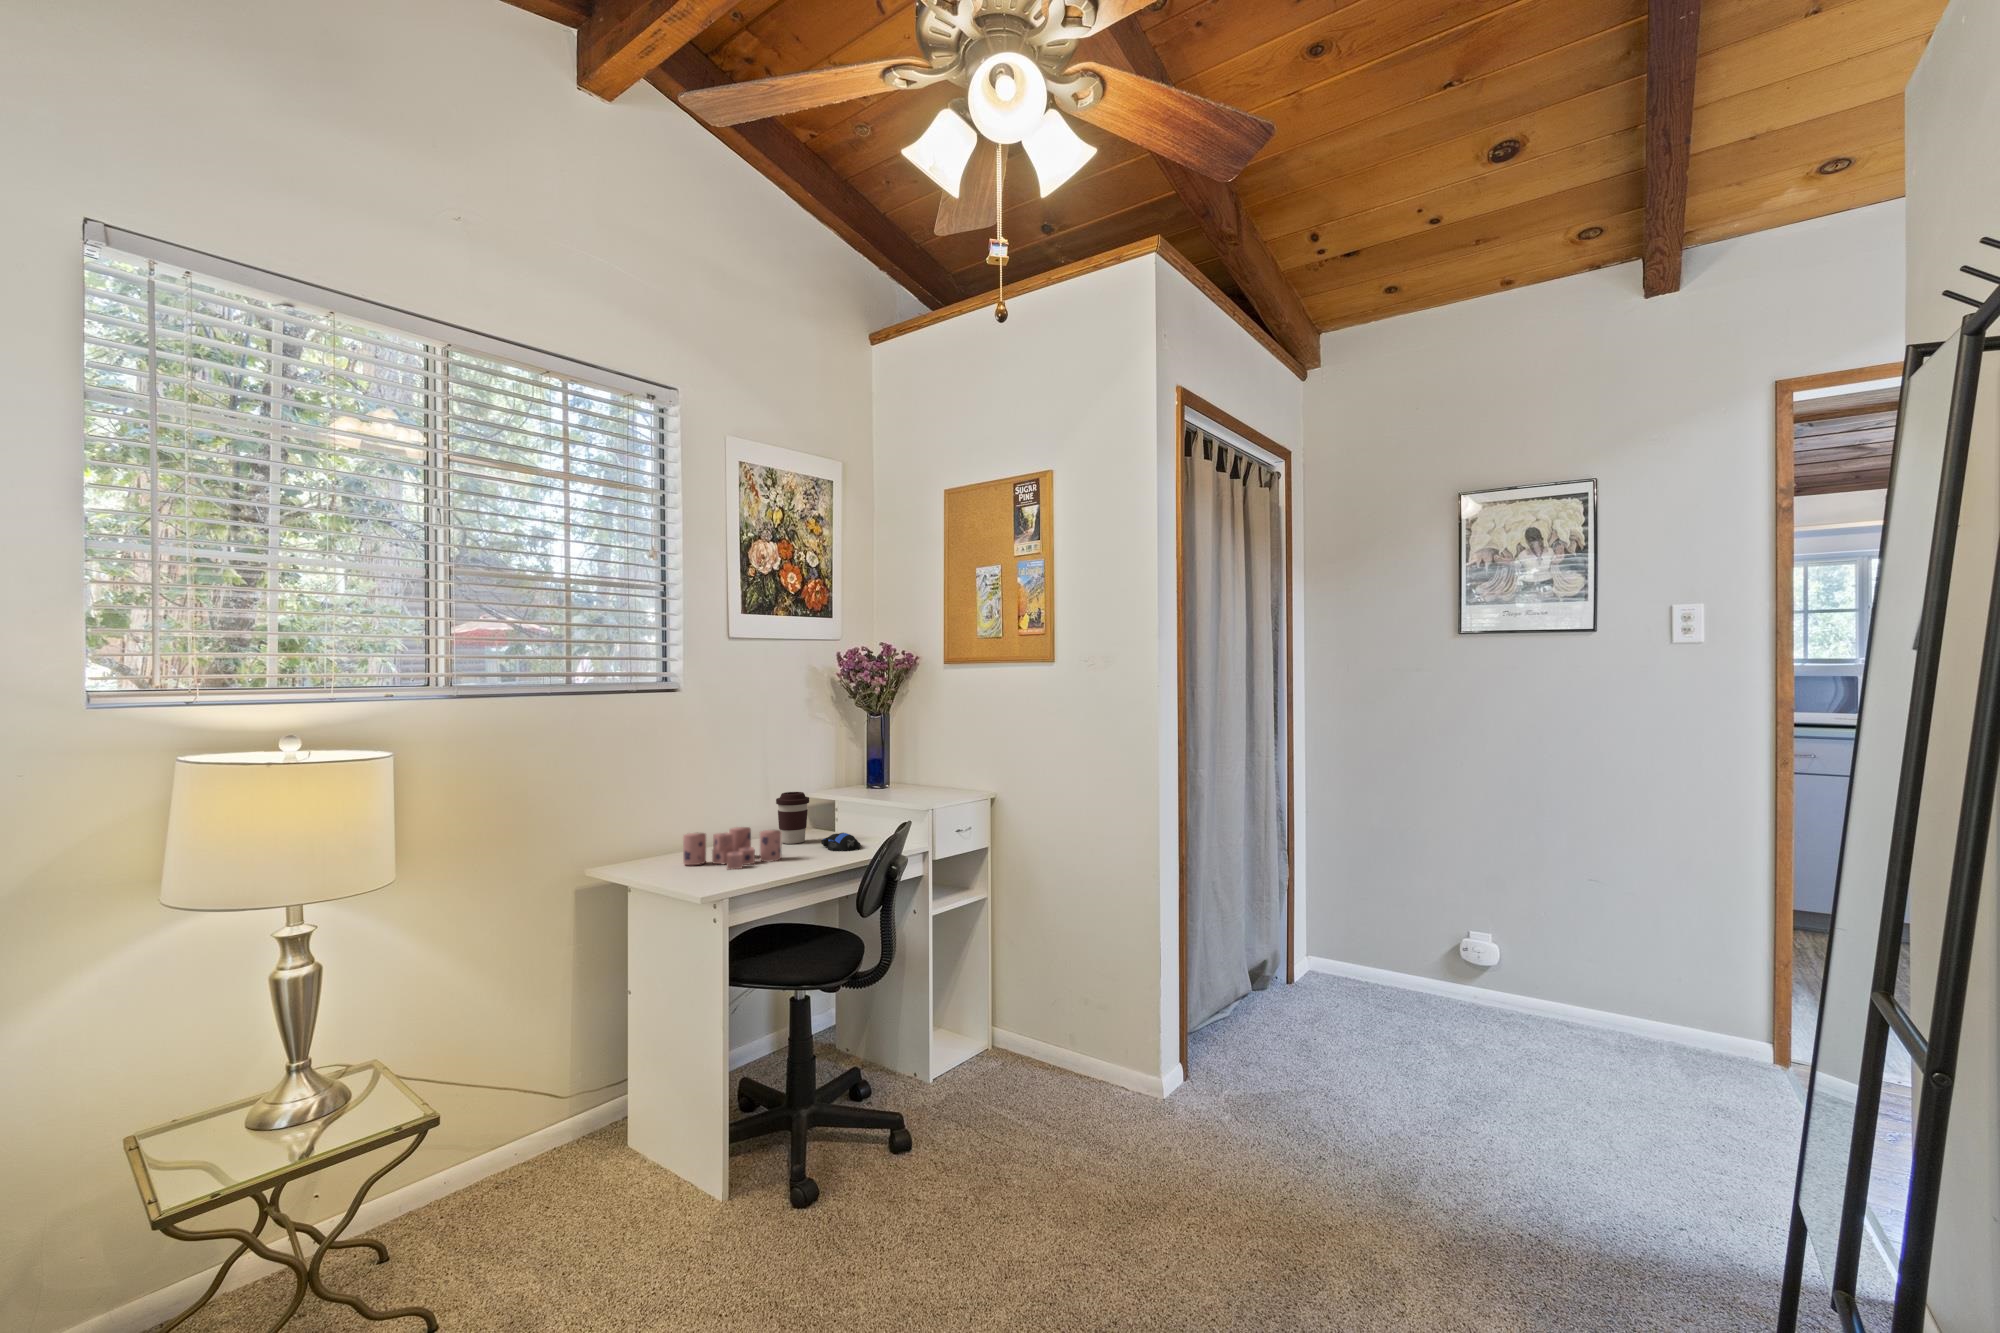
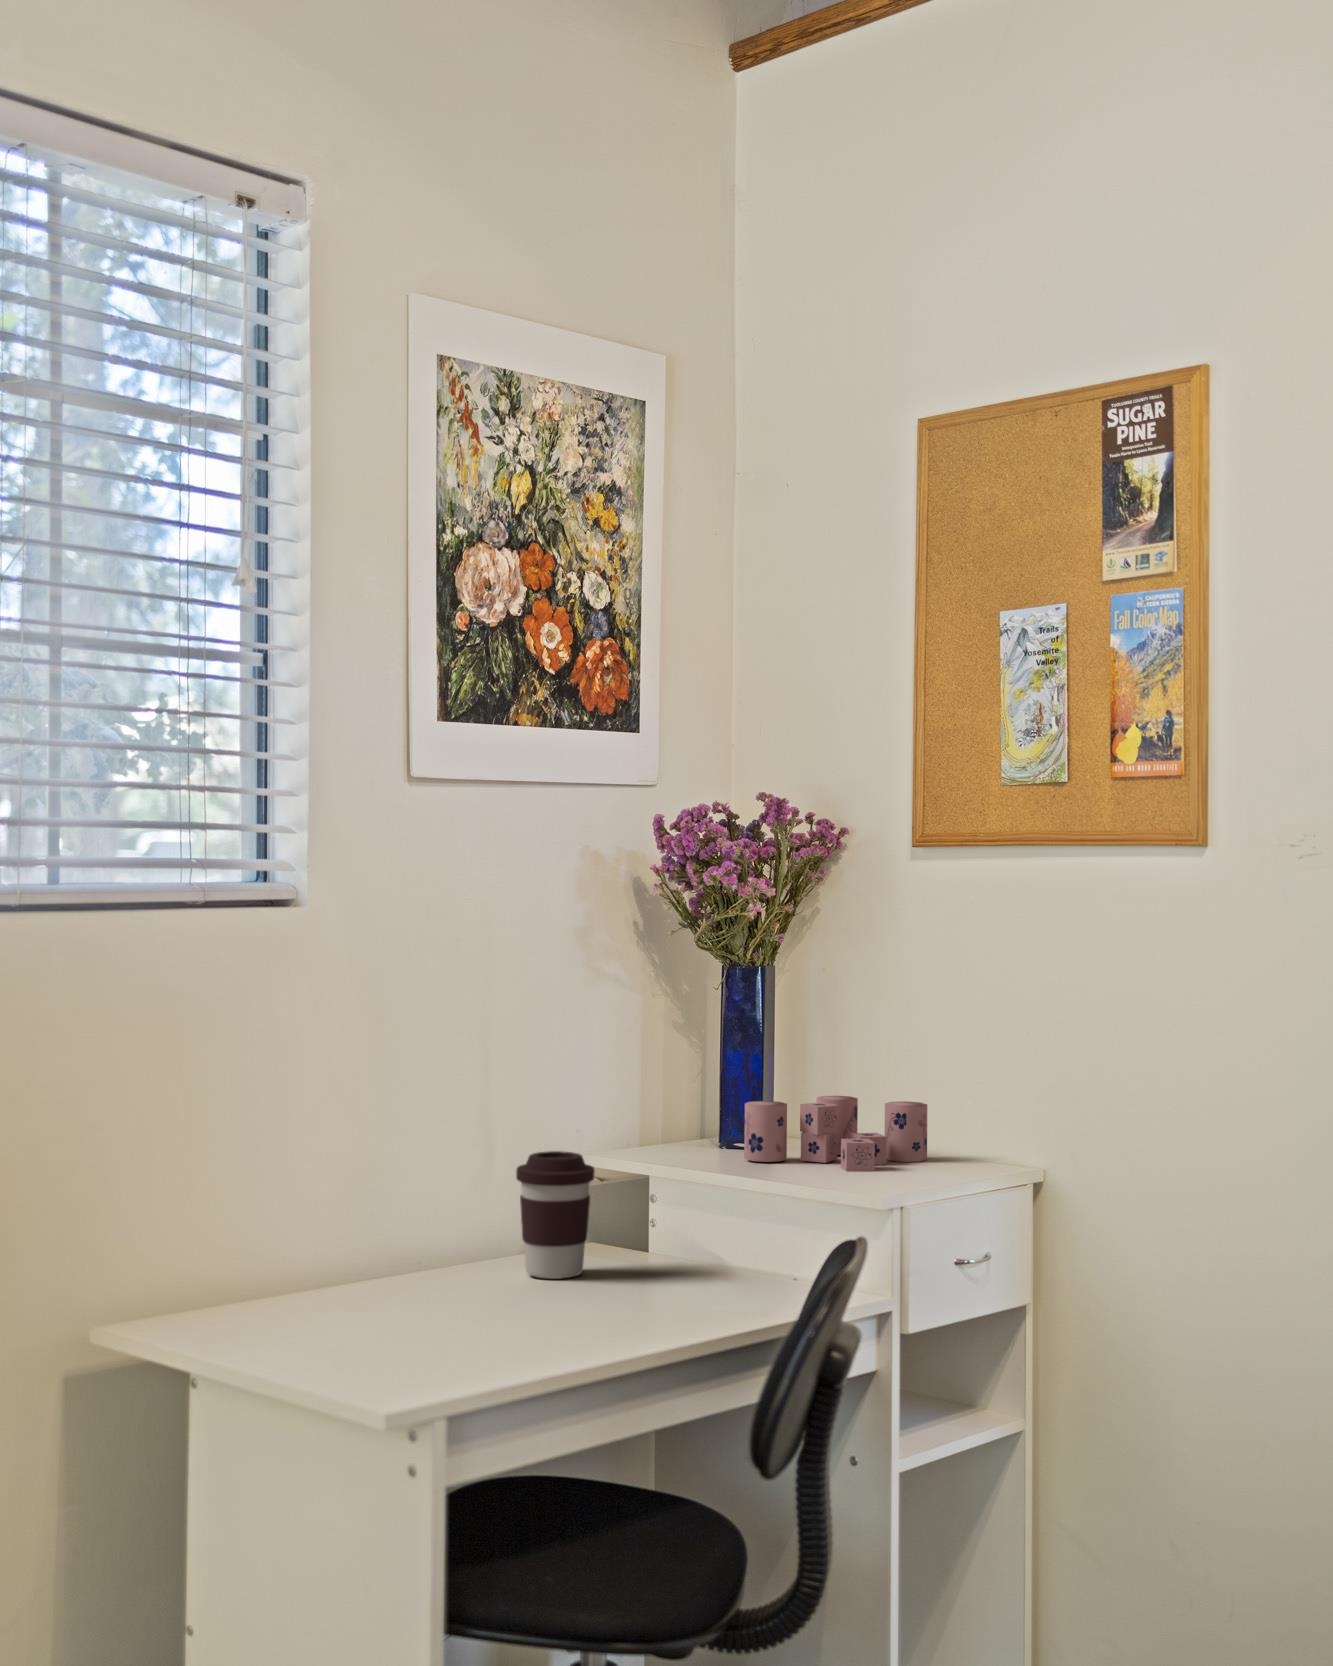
candle: present [683,827,781,869] -> present [744,1096,927,1172]
computer mouse: present [821,833,861,851] -> none [627,1259,725,1308]

